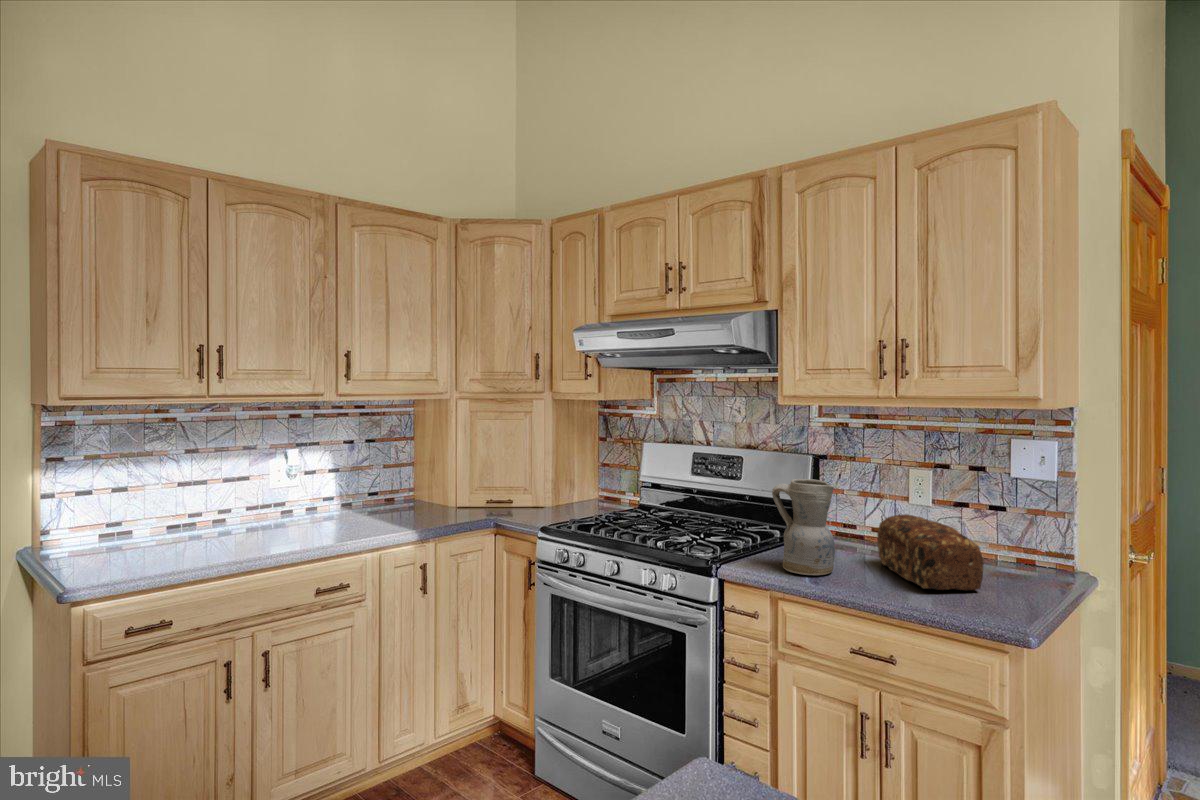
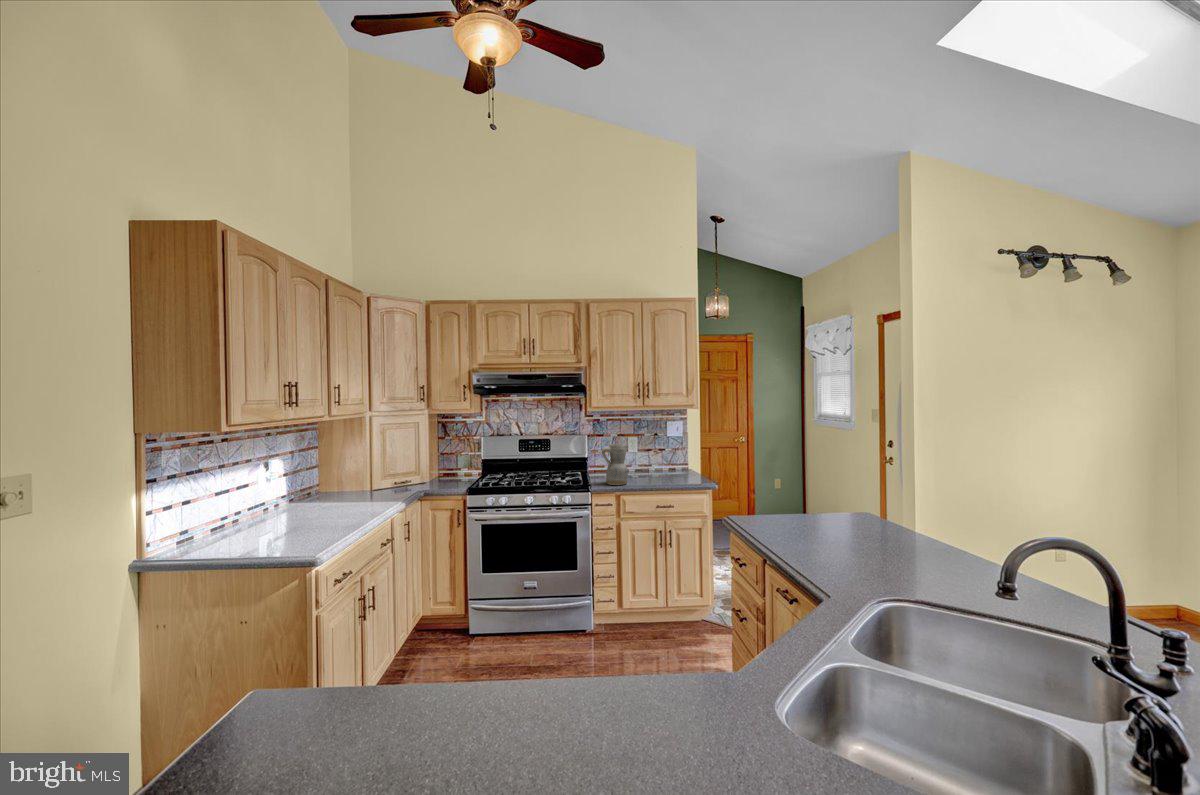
bread loaf: present [877,514,984,590] -> none [632,455,679,481]

